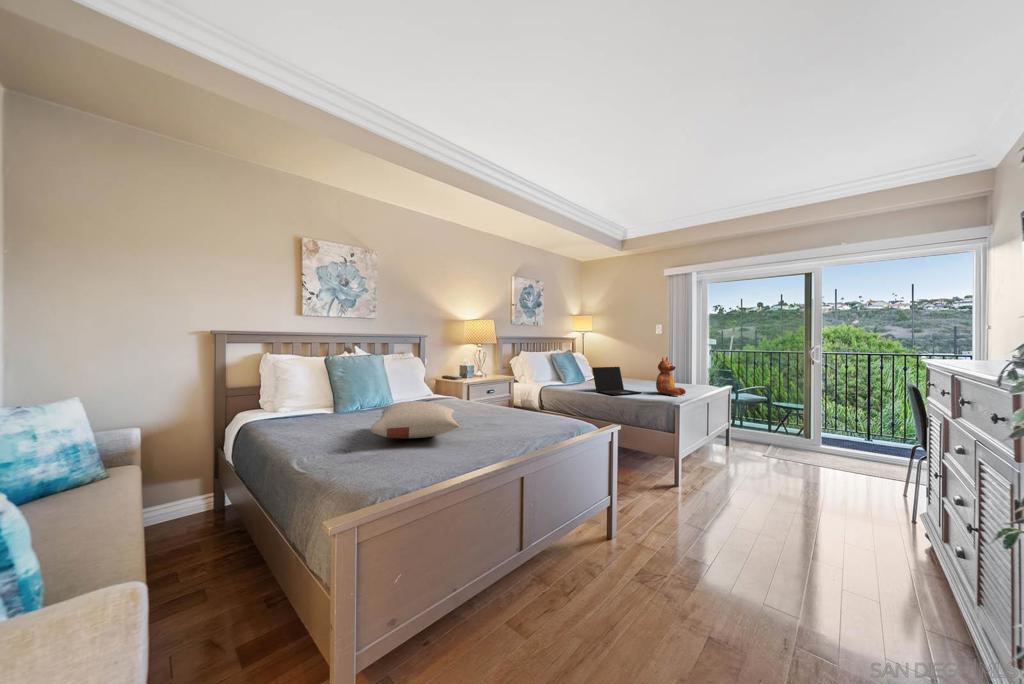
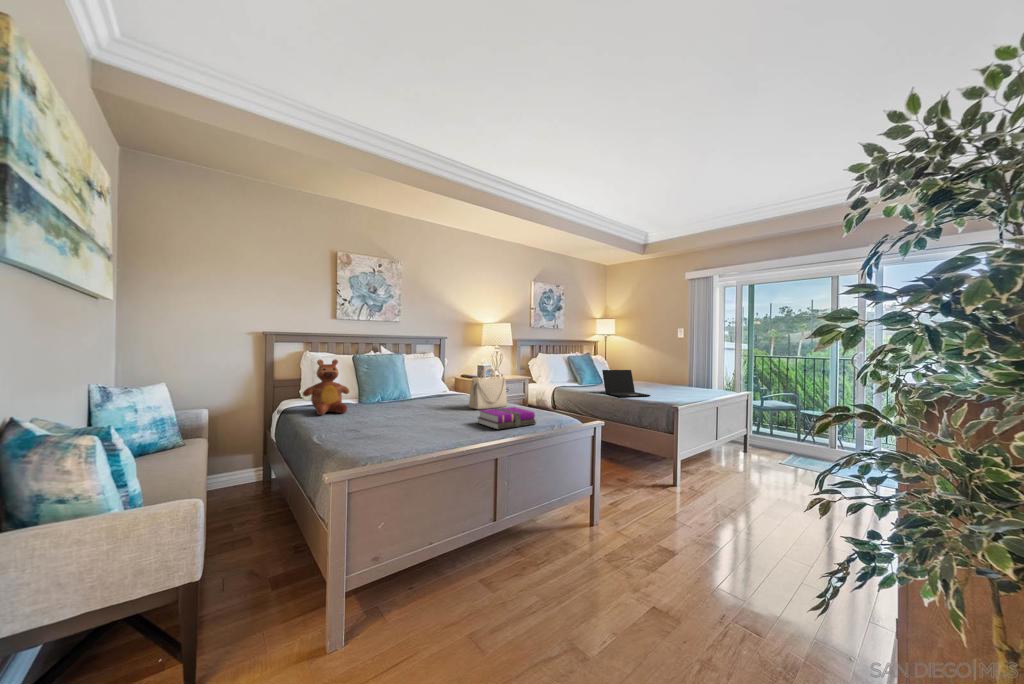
teddy bear: present [656,357,686,396] -> present [303,359,349,415]
handbag: none [464,368,505,416] -> present [469,367,507,409]
pillow: present [370,401,459,439] -> none [381,393,457,424]
notebook: none [481,414,549,443] -> present [478,407,536,429]

